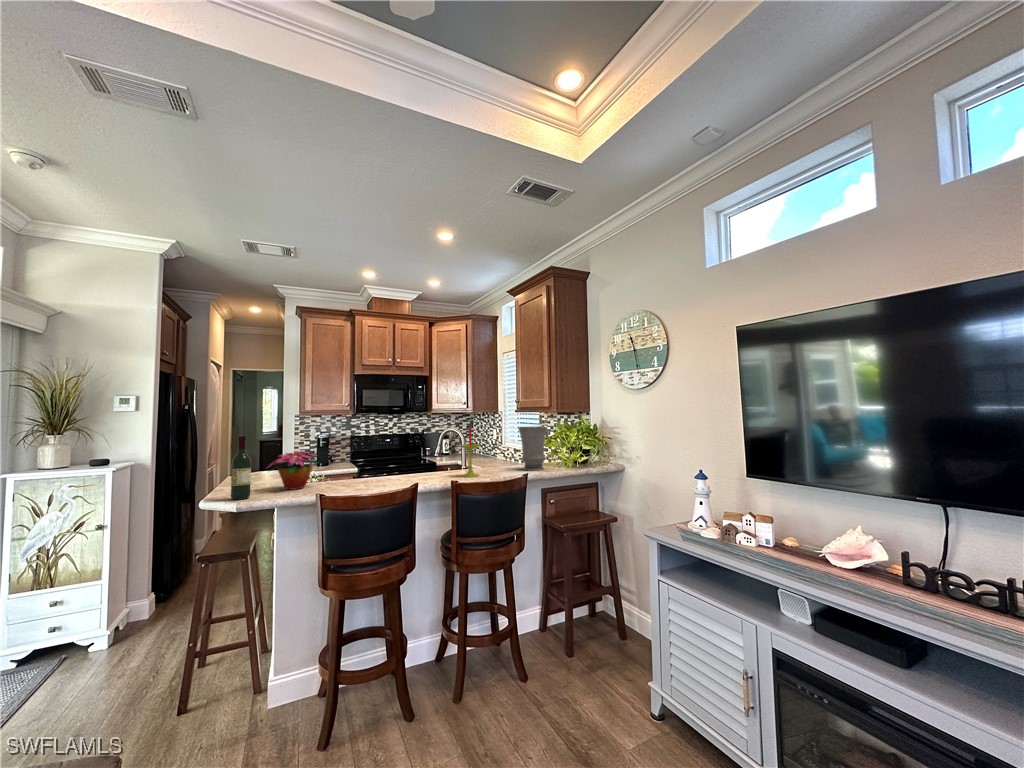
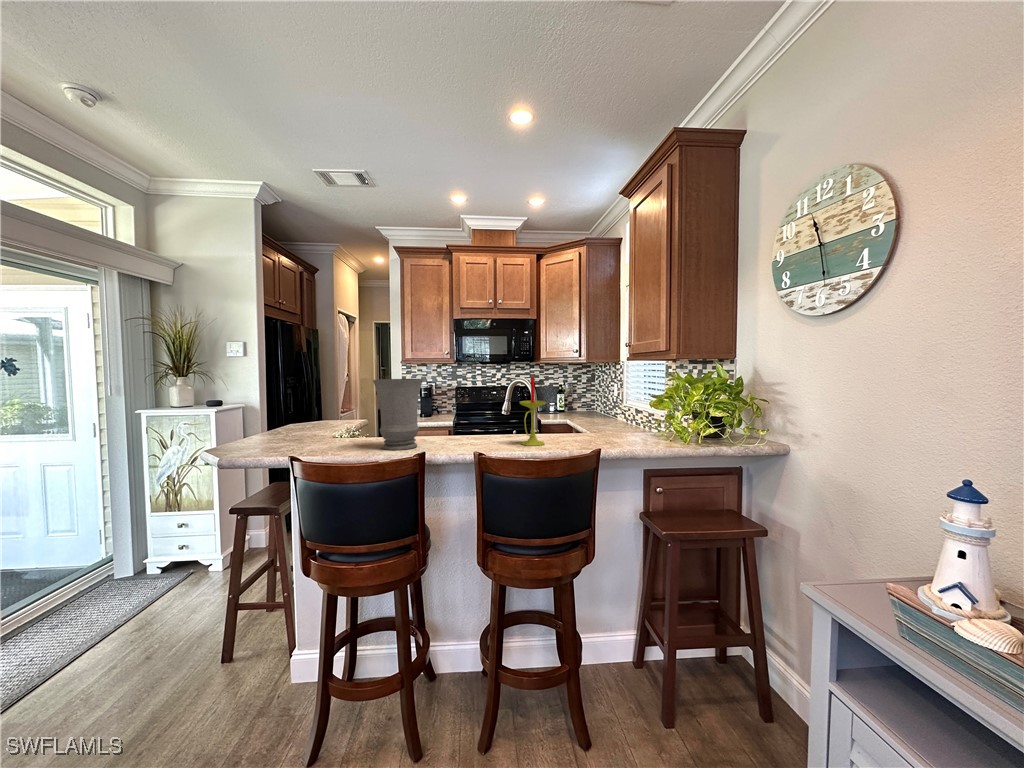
vase: present [518,426,547,471] -> present [373,379,423,450]
wine bottle: present [231,436,251,500] -> none [225,379,250,454]
flower arrangement: present [268,451,318,490] -> none [279,399,353,446]

